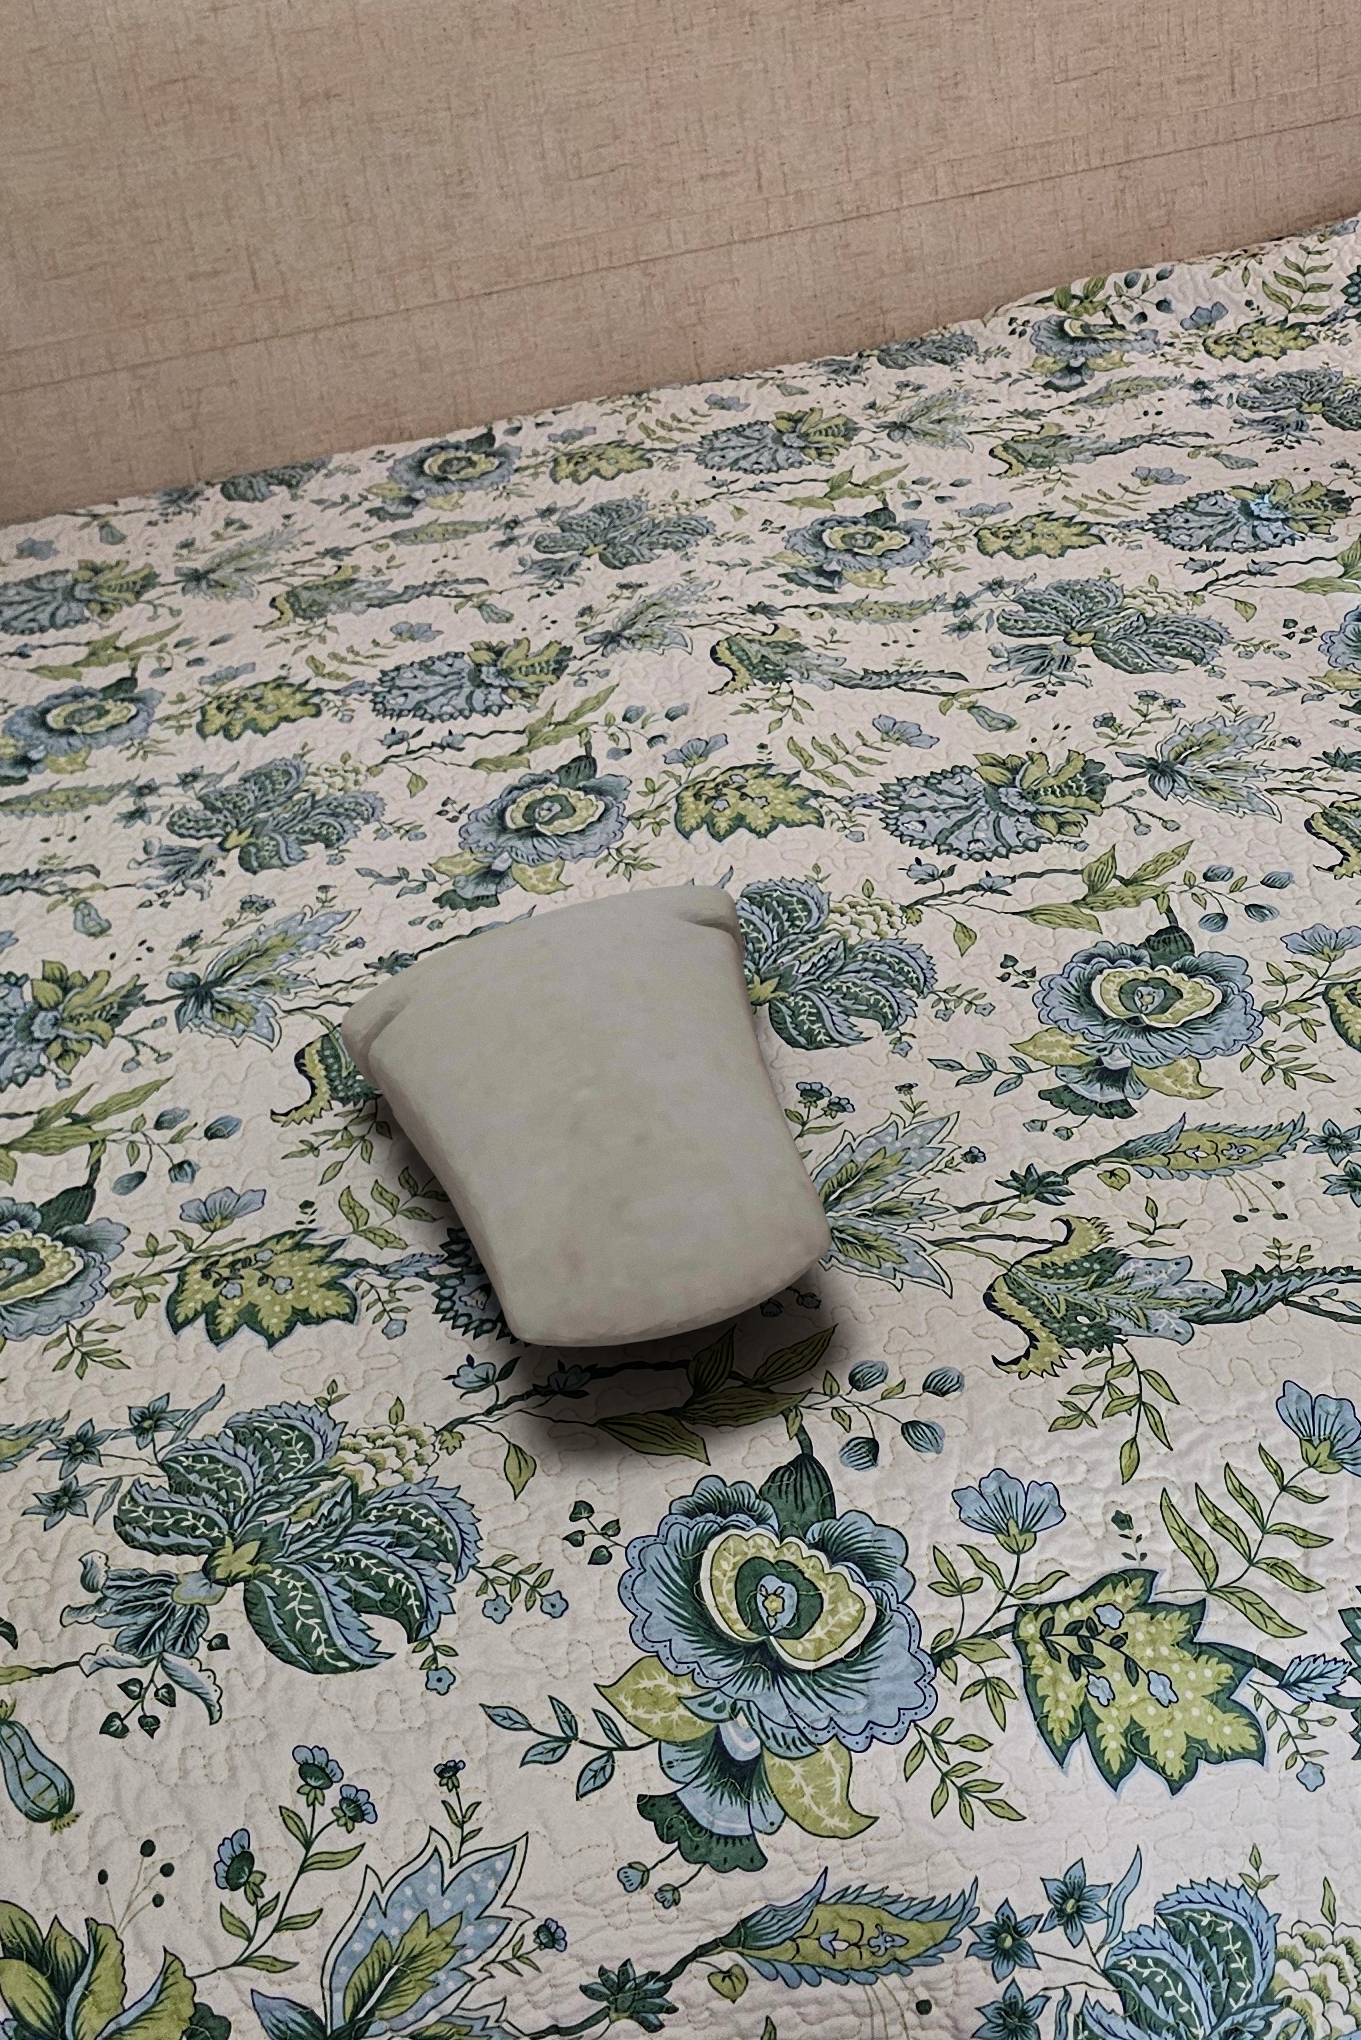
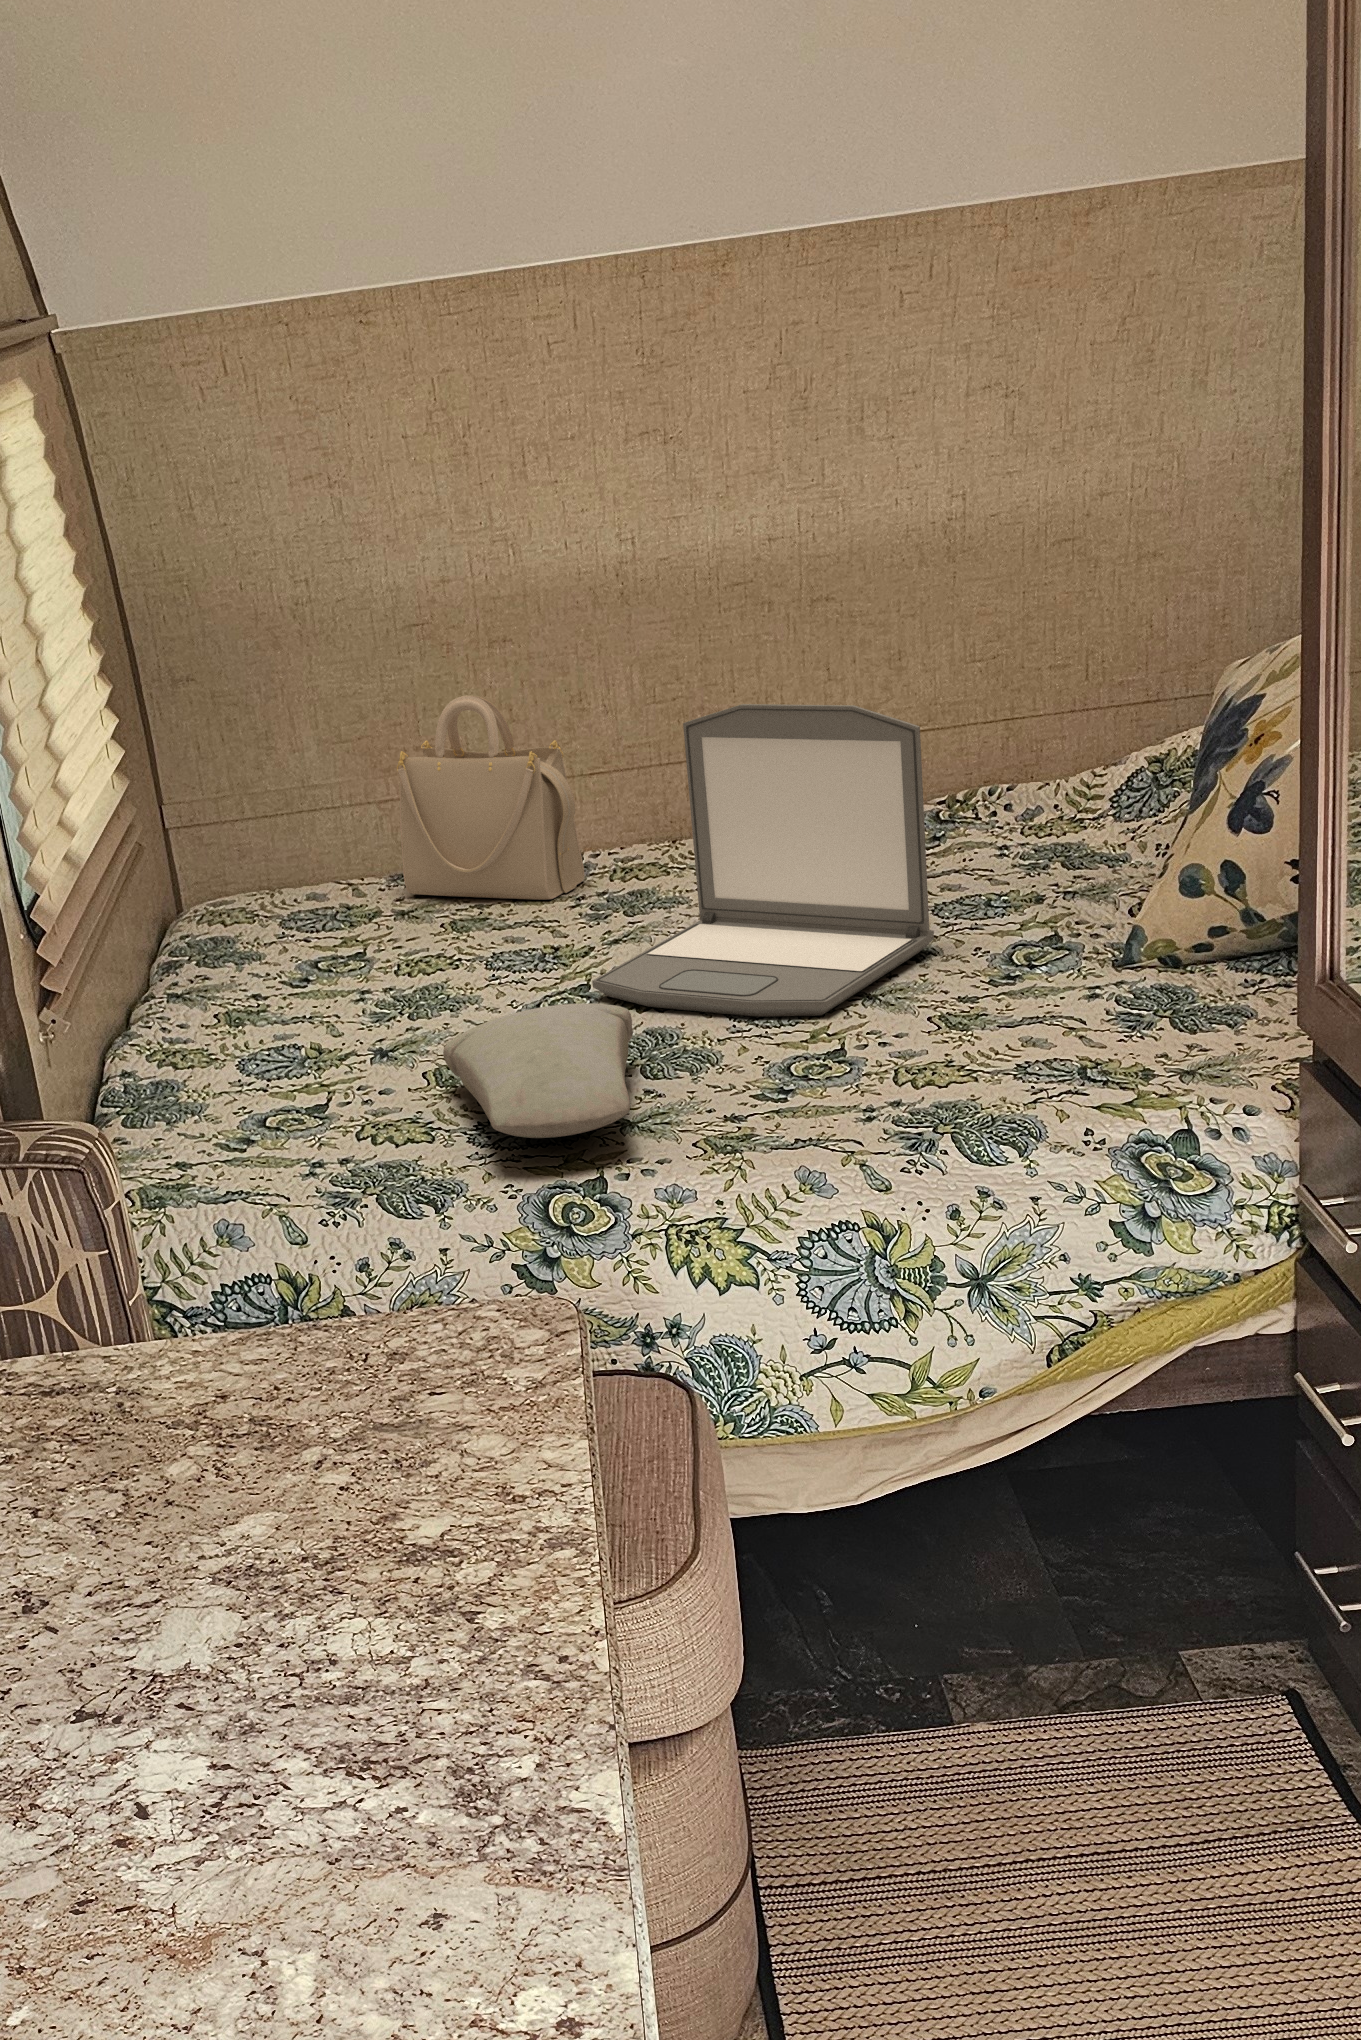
handbag: none [157,197,505,537] -> present [397,695,585,900]
laptop: none [599,209,1212,830] -> present [592,704,934,1017]

